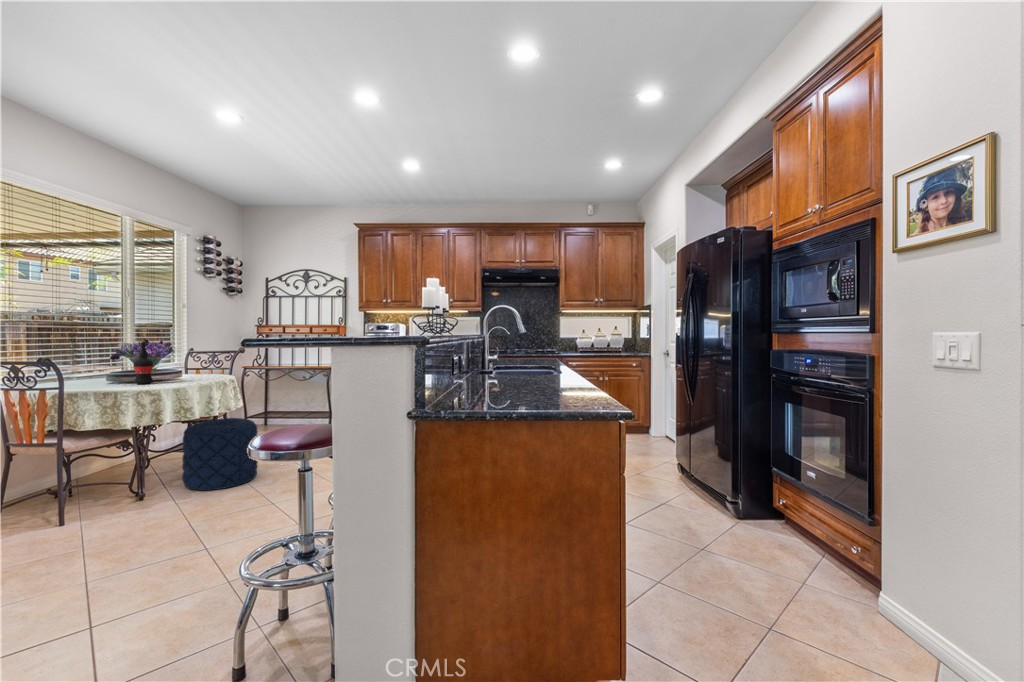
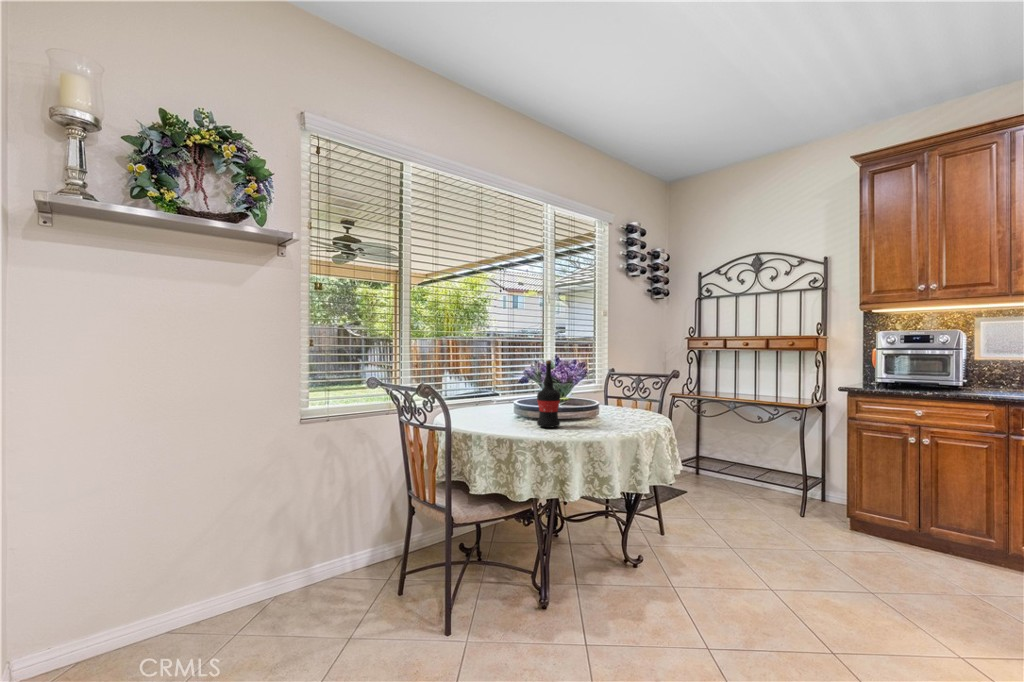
pouf: present [182,418,258,491] -> none [597,489,711,631]

